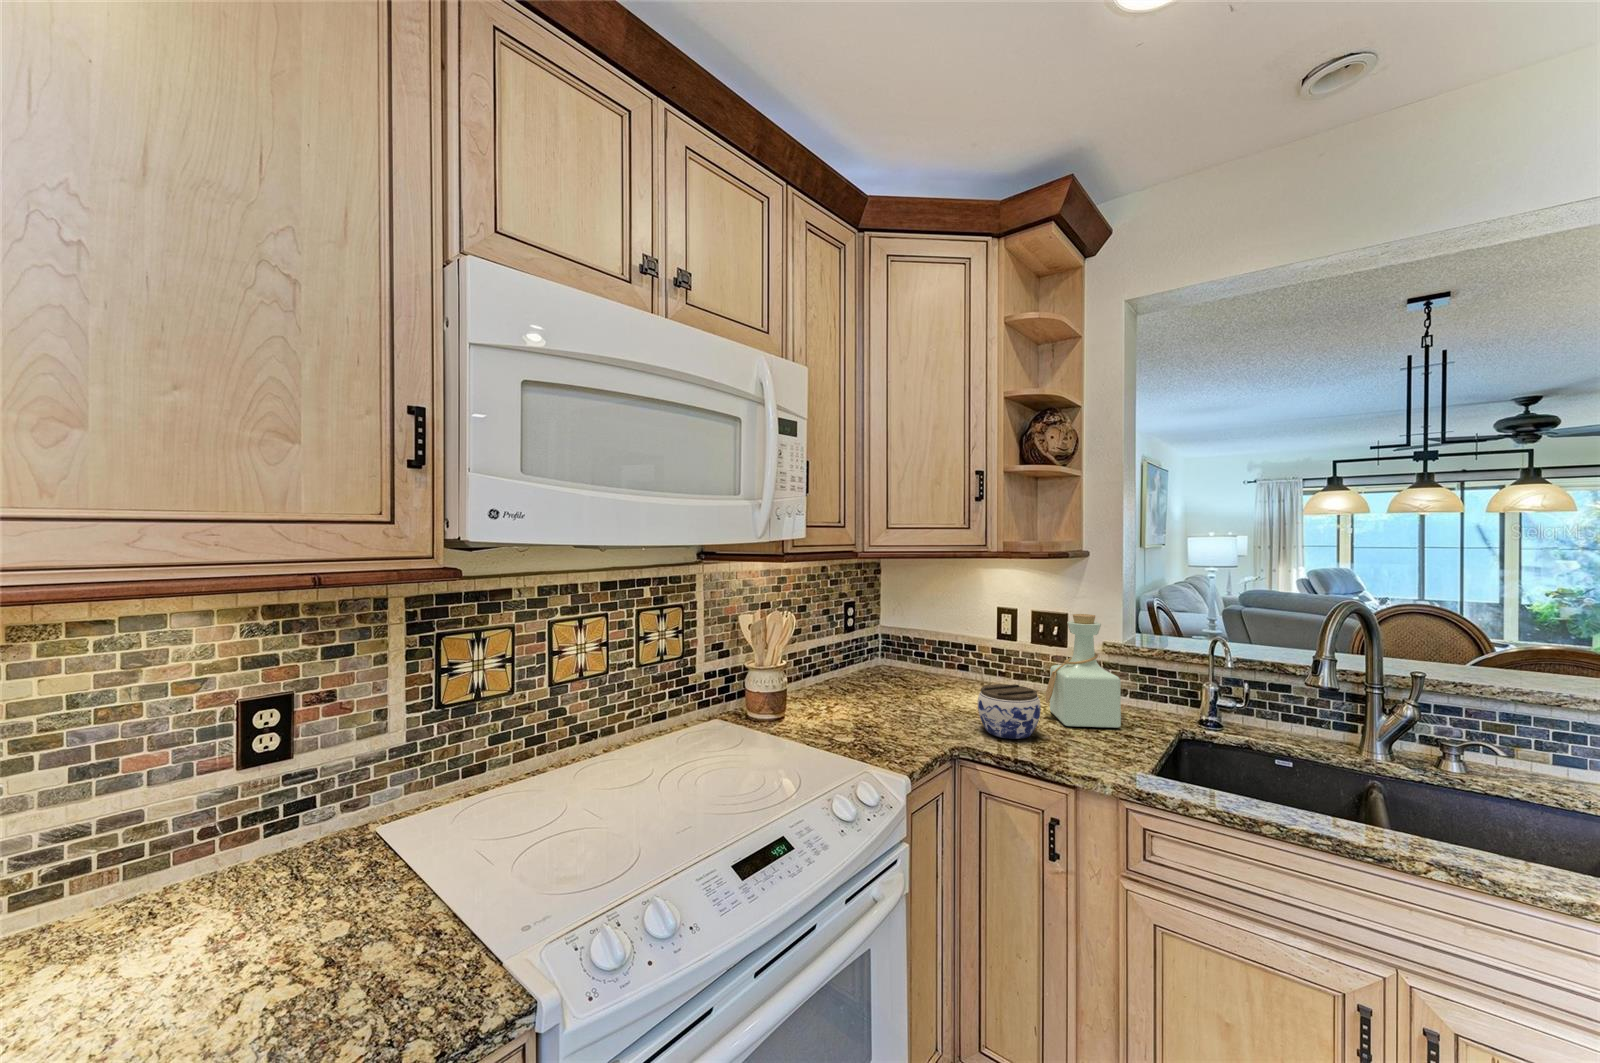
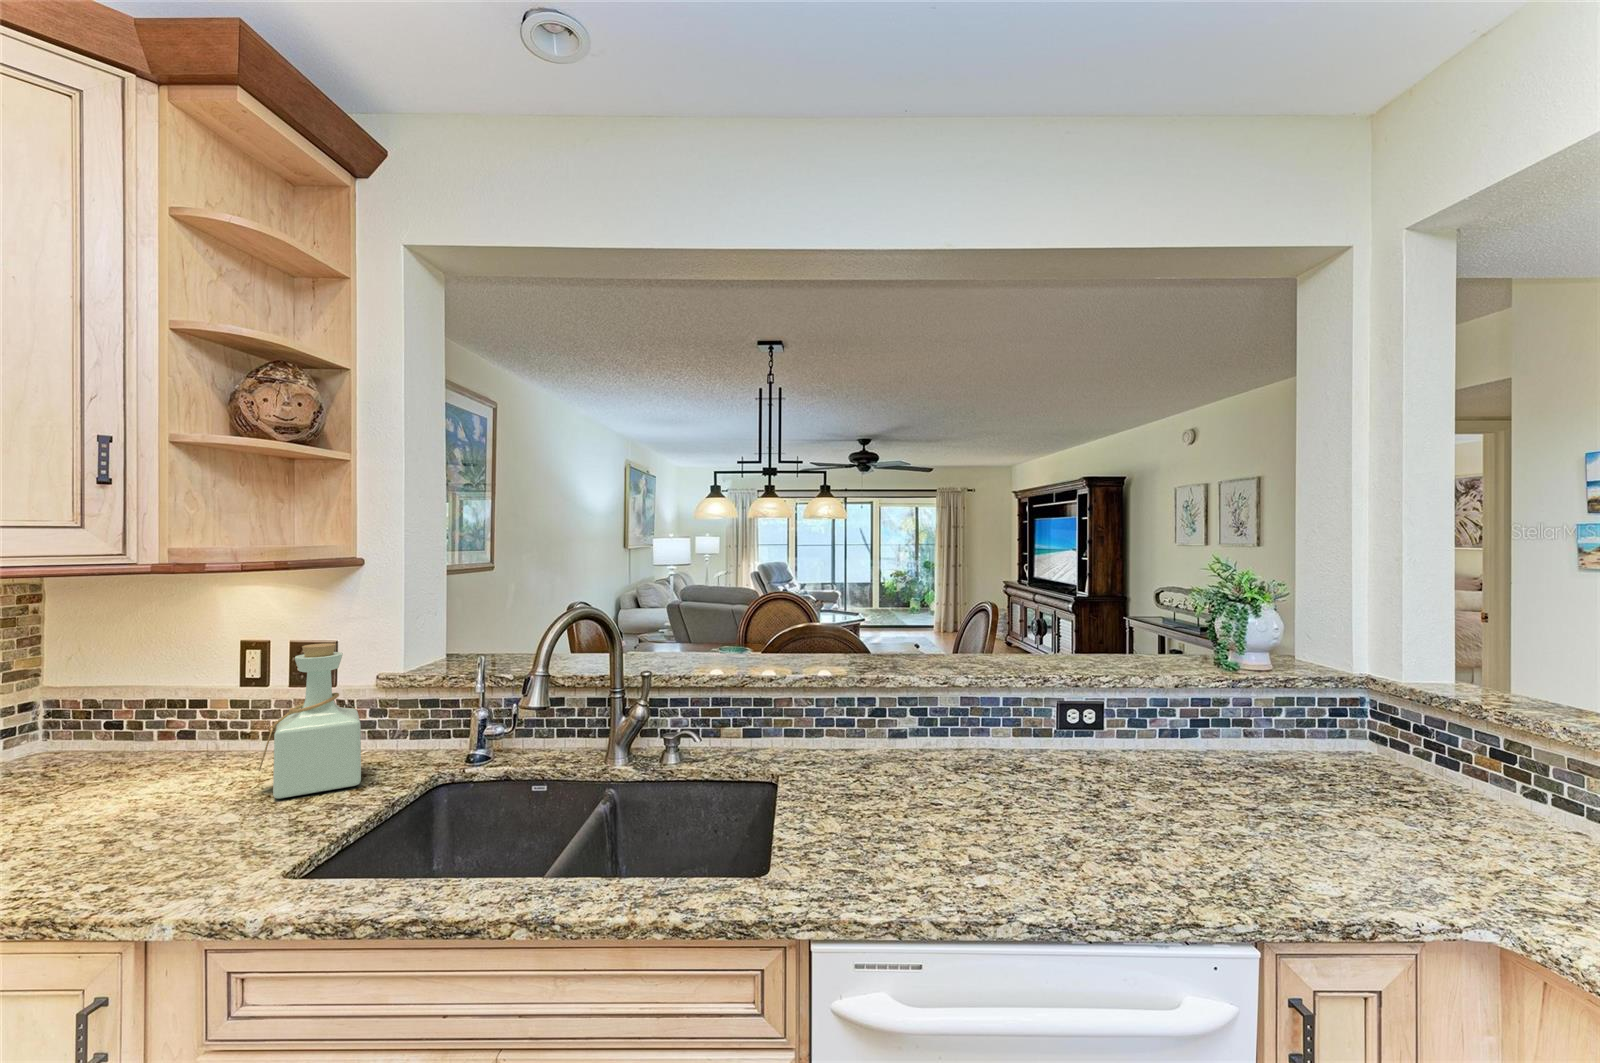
jar: present [978,684,1041,739] -> none [95,757,215,844]

